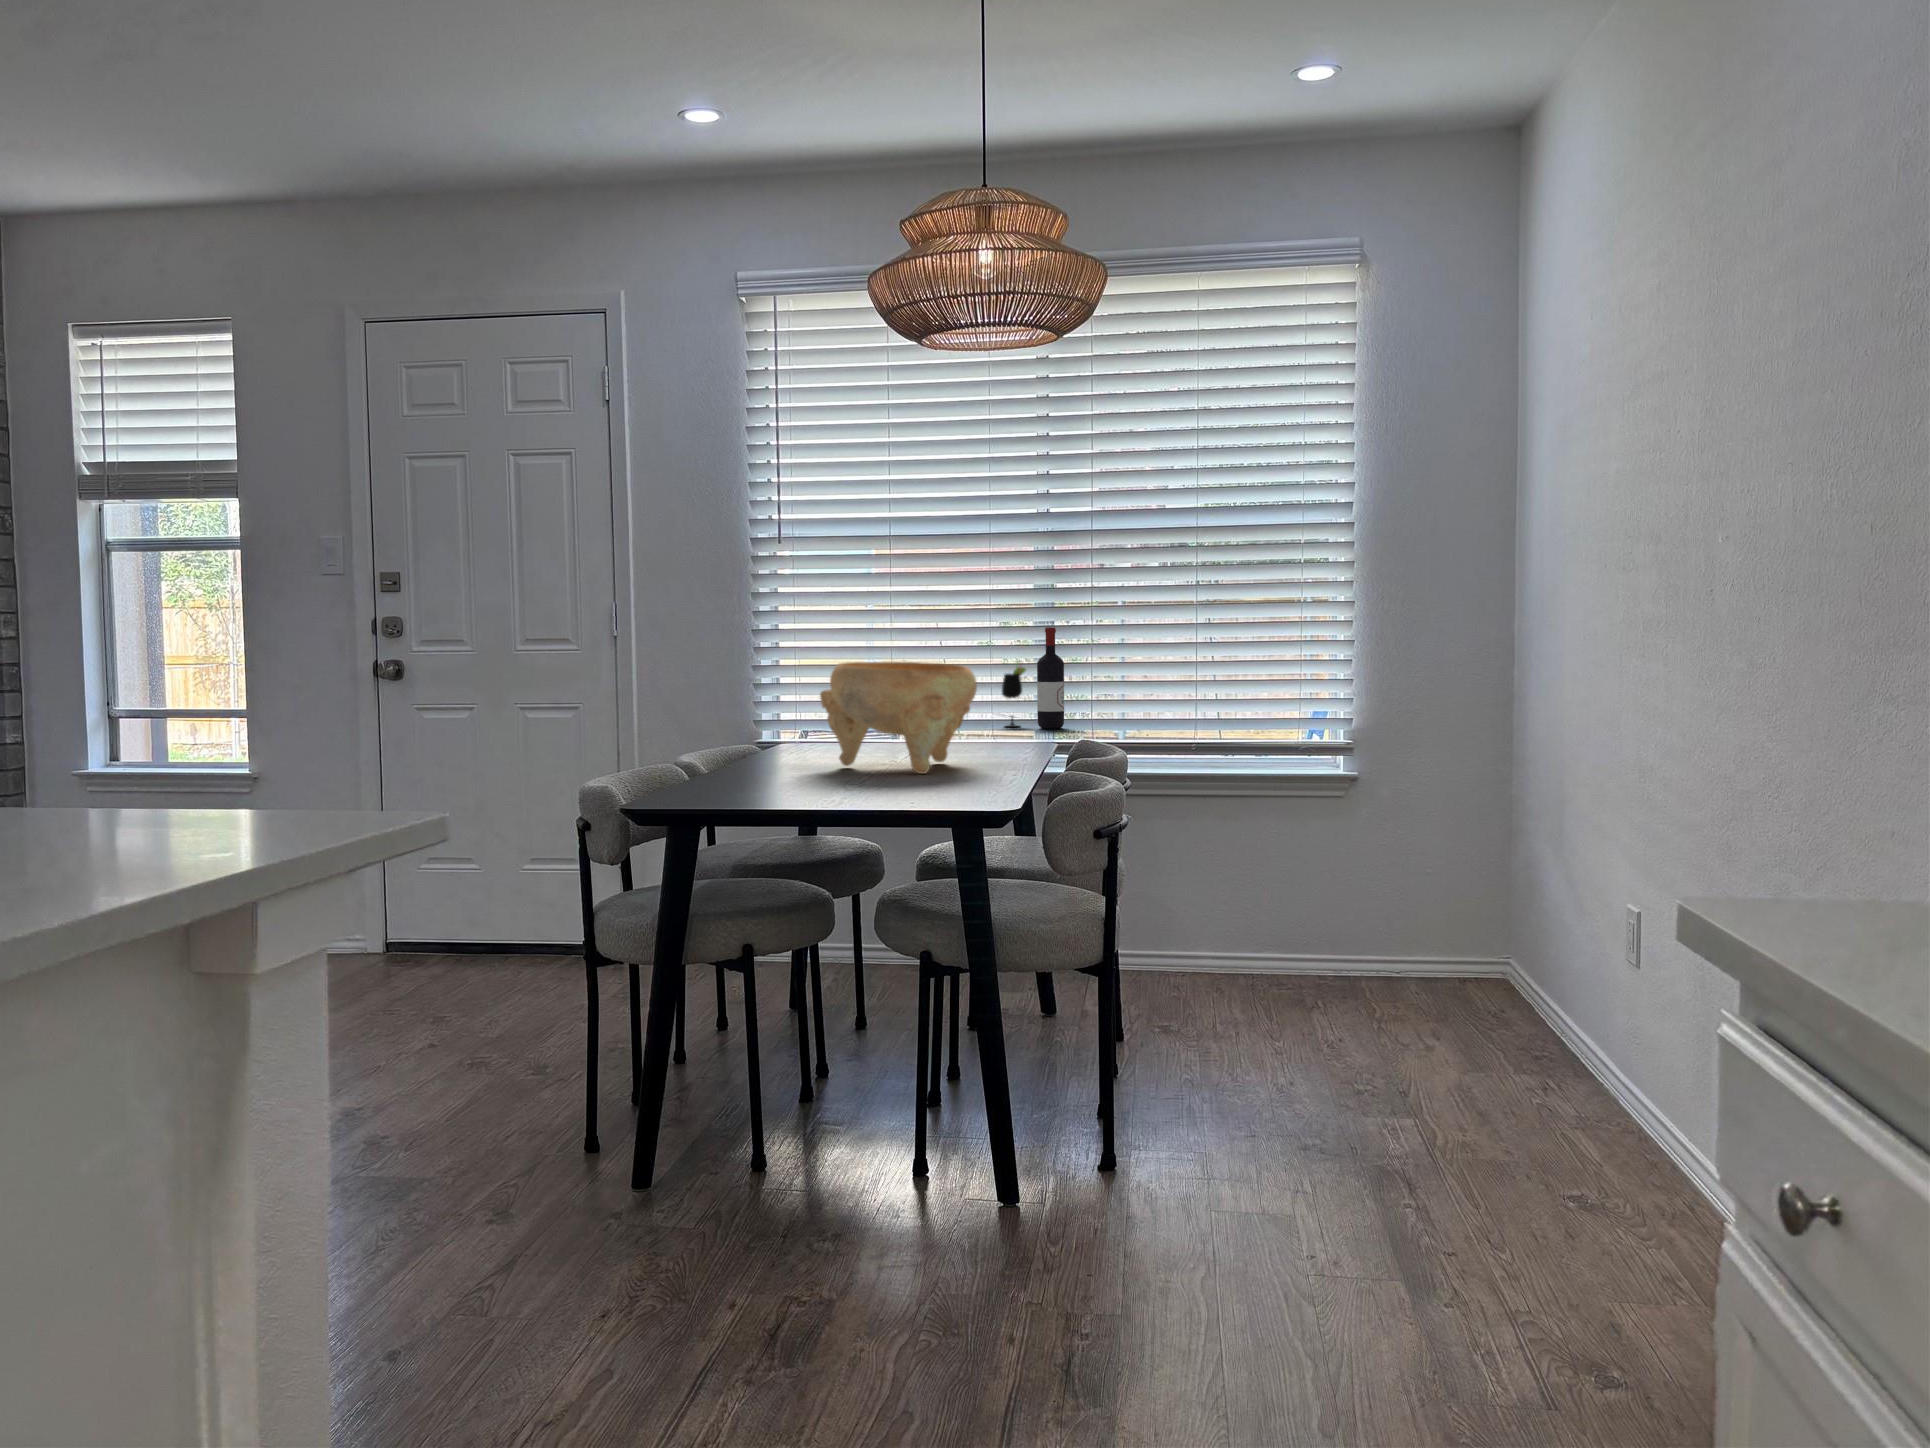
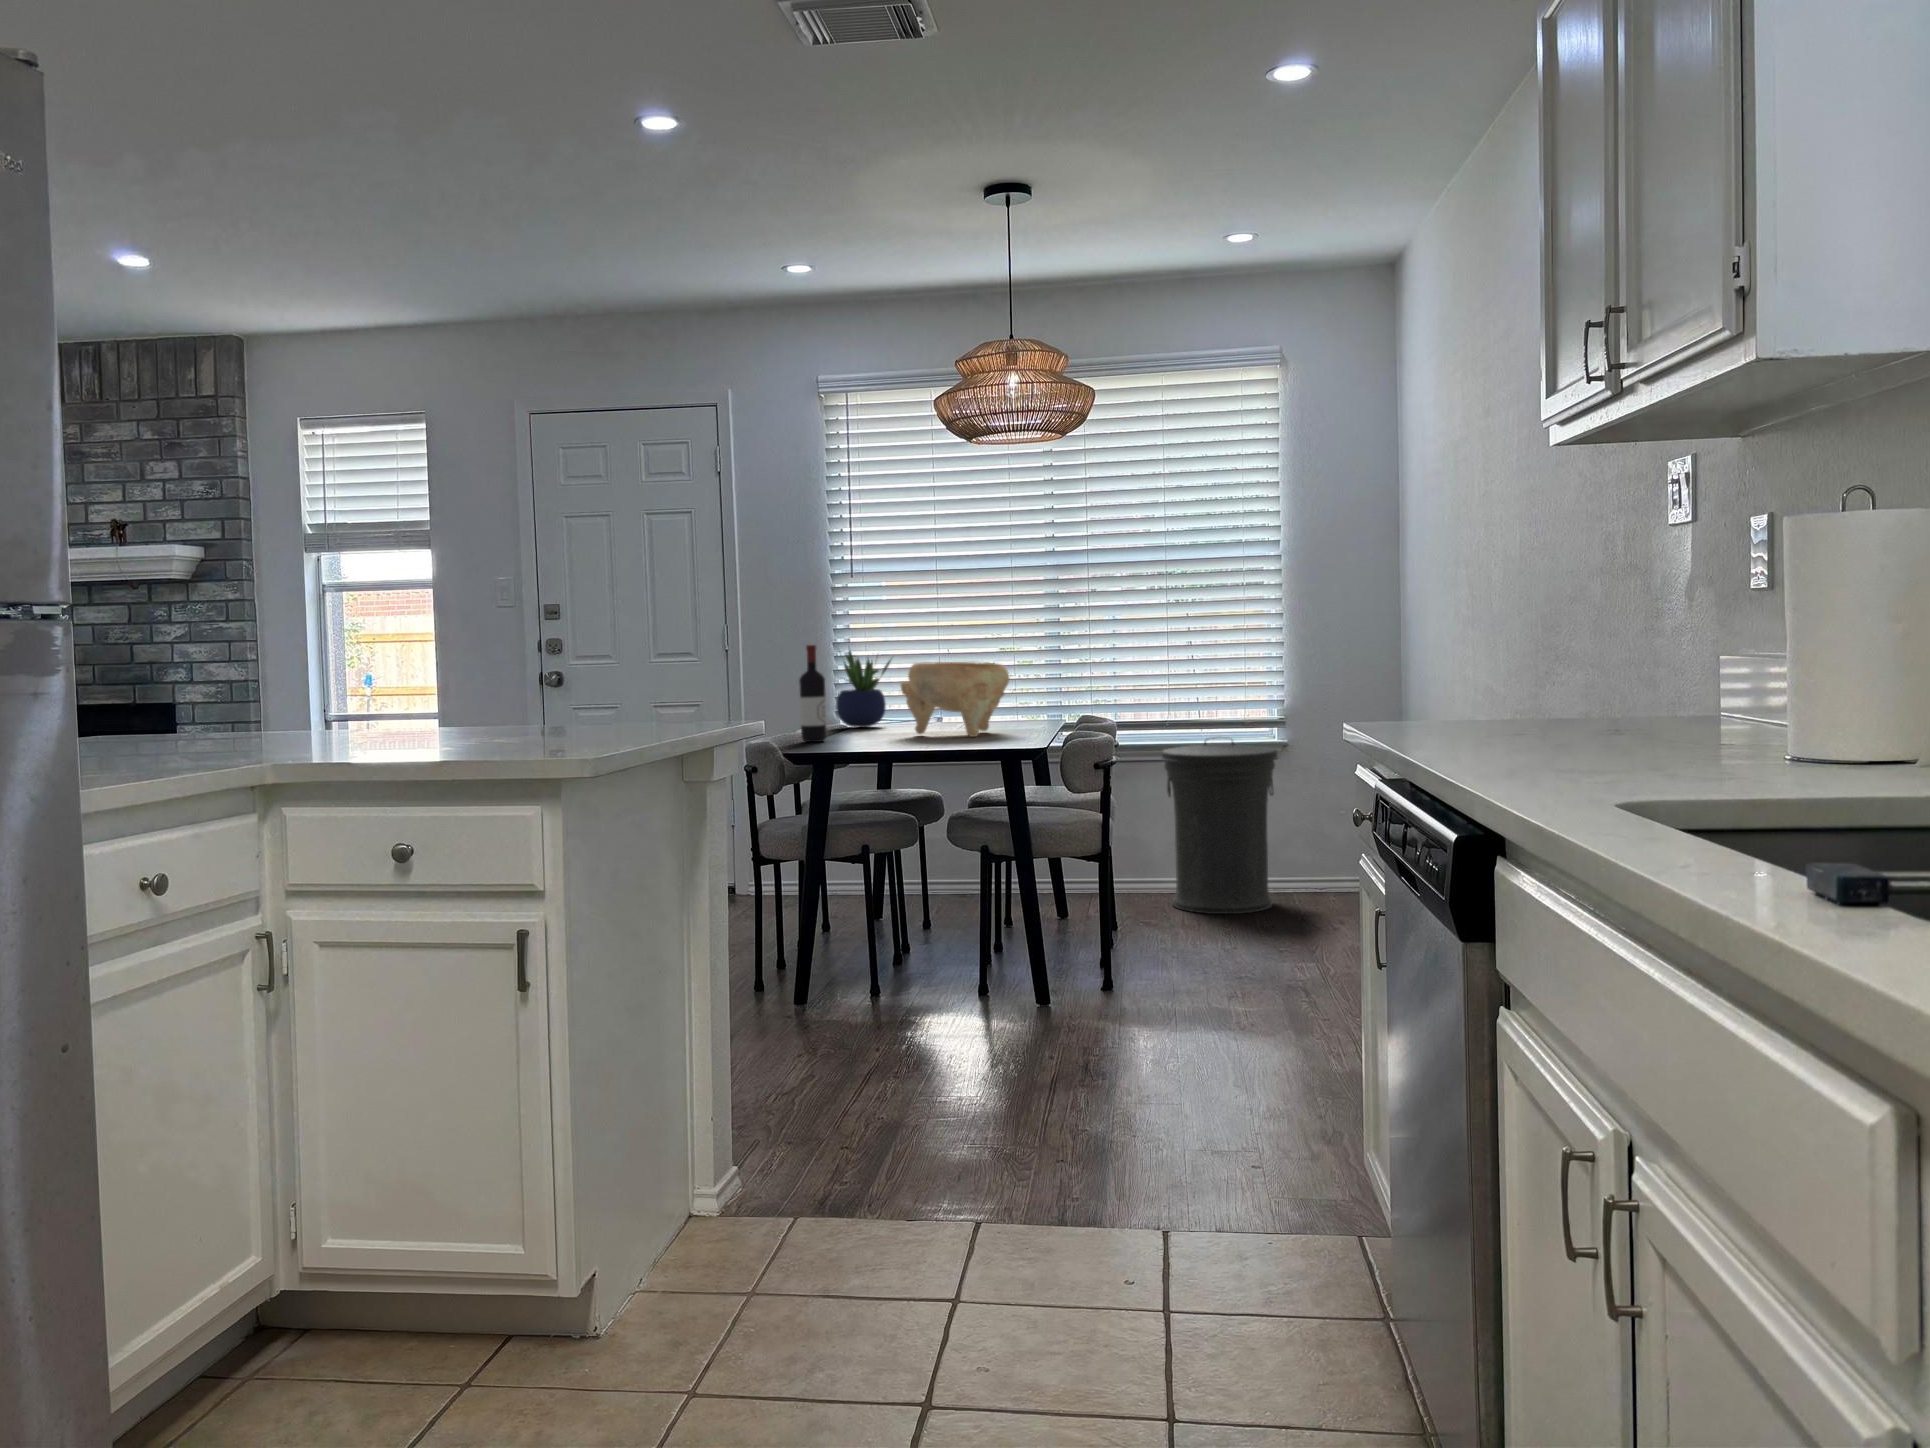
wine bottle: present [1037,627,1064,729] -> present [799,645,826,742]
potted plant: none [739,632,822,747] -> present [836,650,891,728]
wine glass: present [1002,666,1026,727] -> none [1022,663,1041,713]
trash can: none [1186,766,1349,1011] -> present [1161,738,1278,914]

